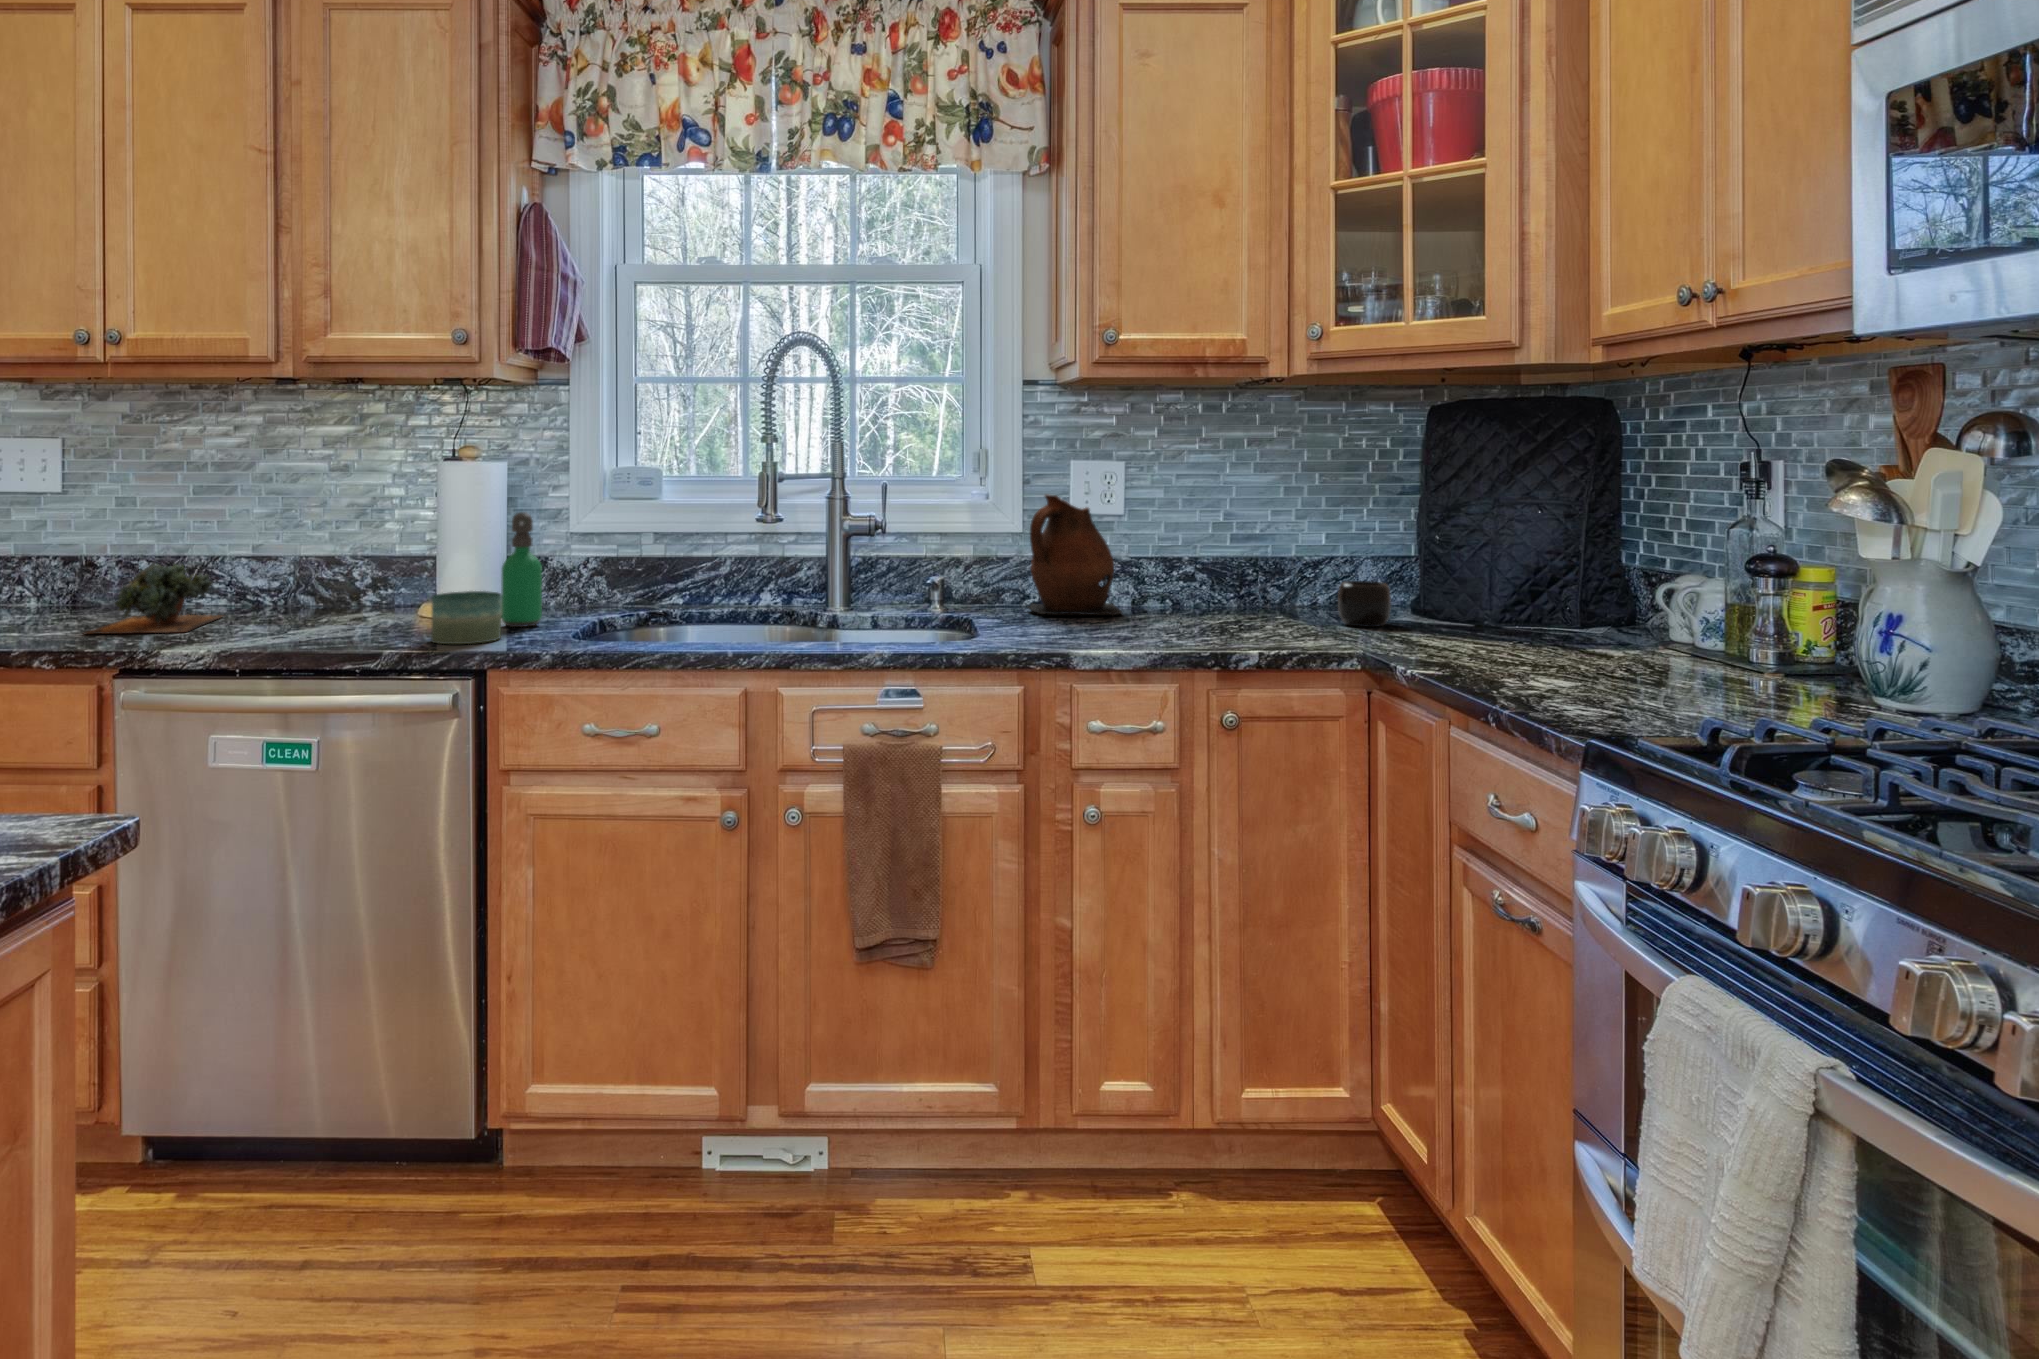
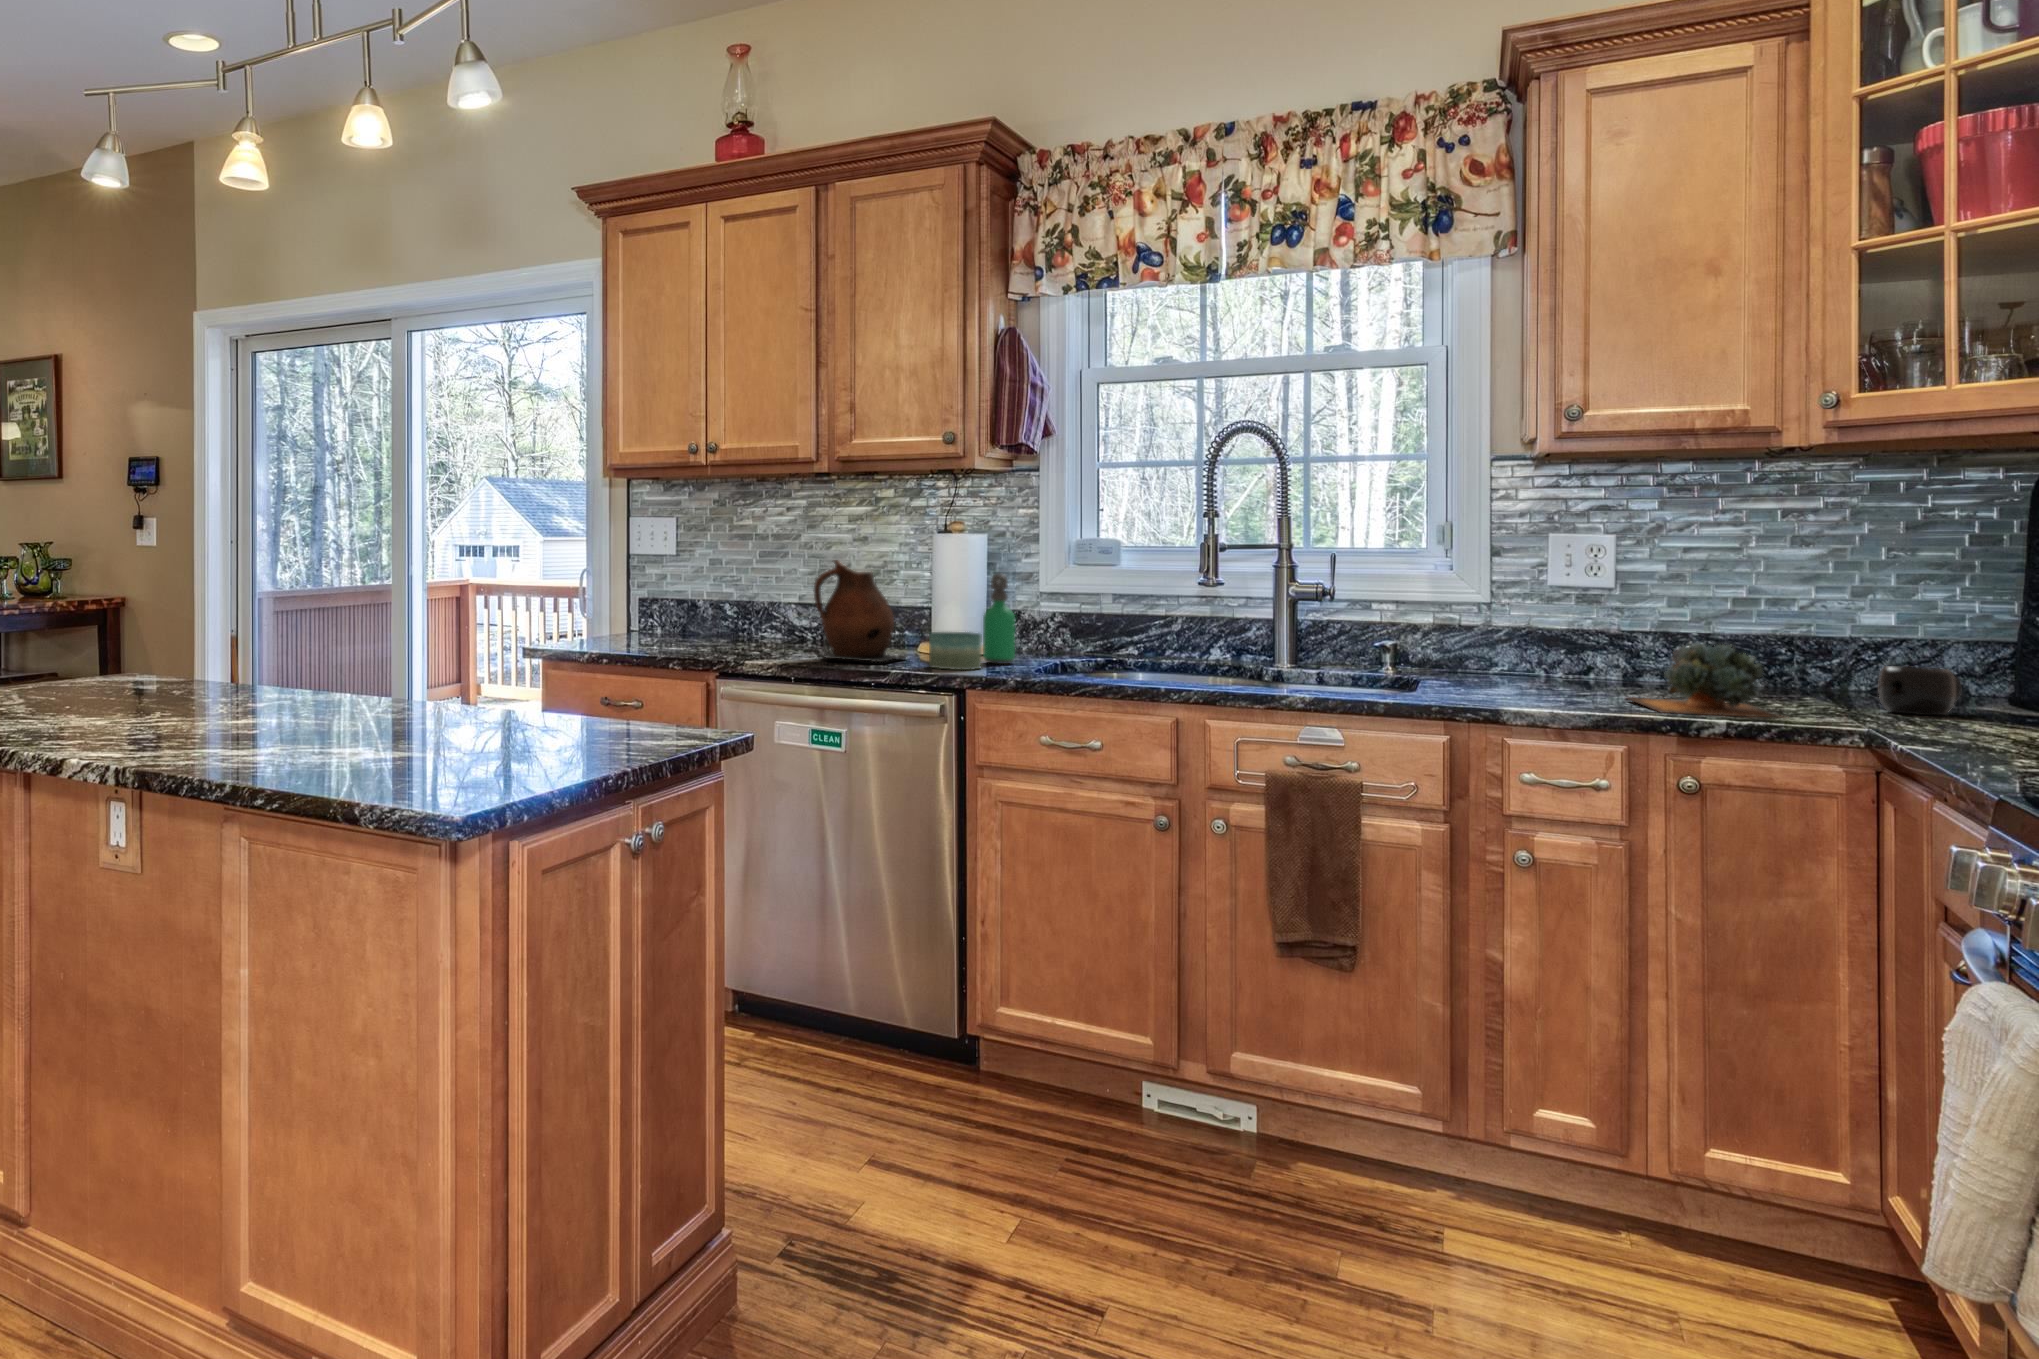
ceramic pitcher: present [1028,495,1122,616] -> present [813,560,902,662]
succulent plant: present [85,564,222,634] -> present [1628,643,1789,718]

